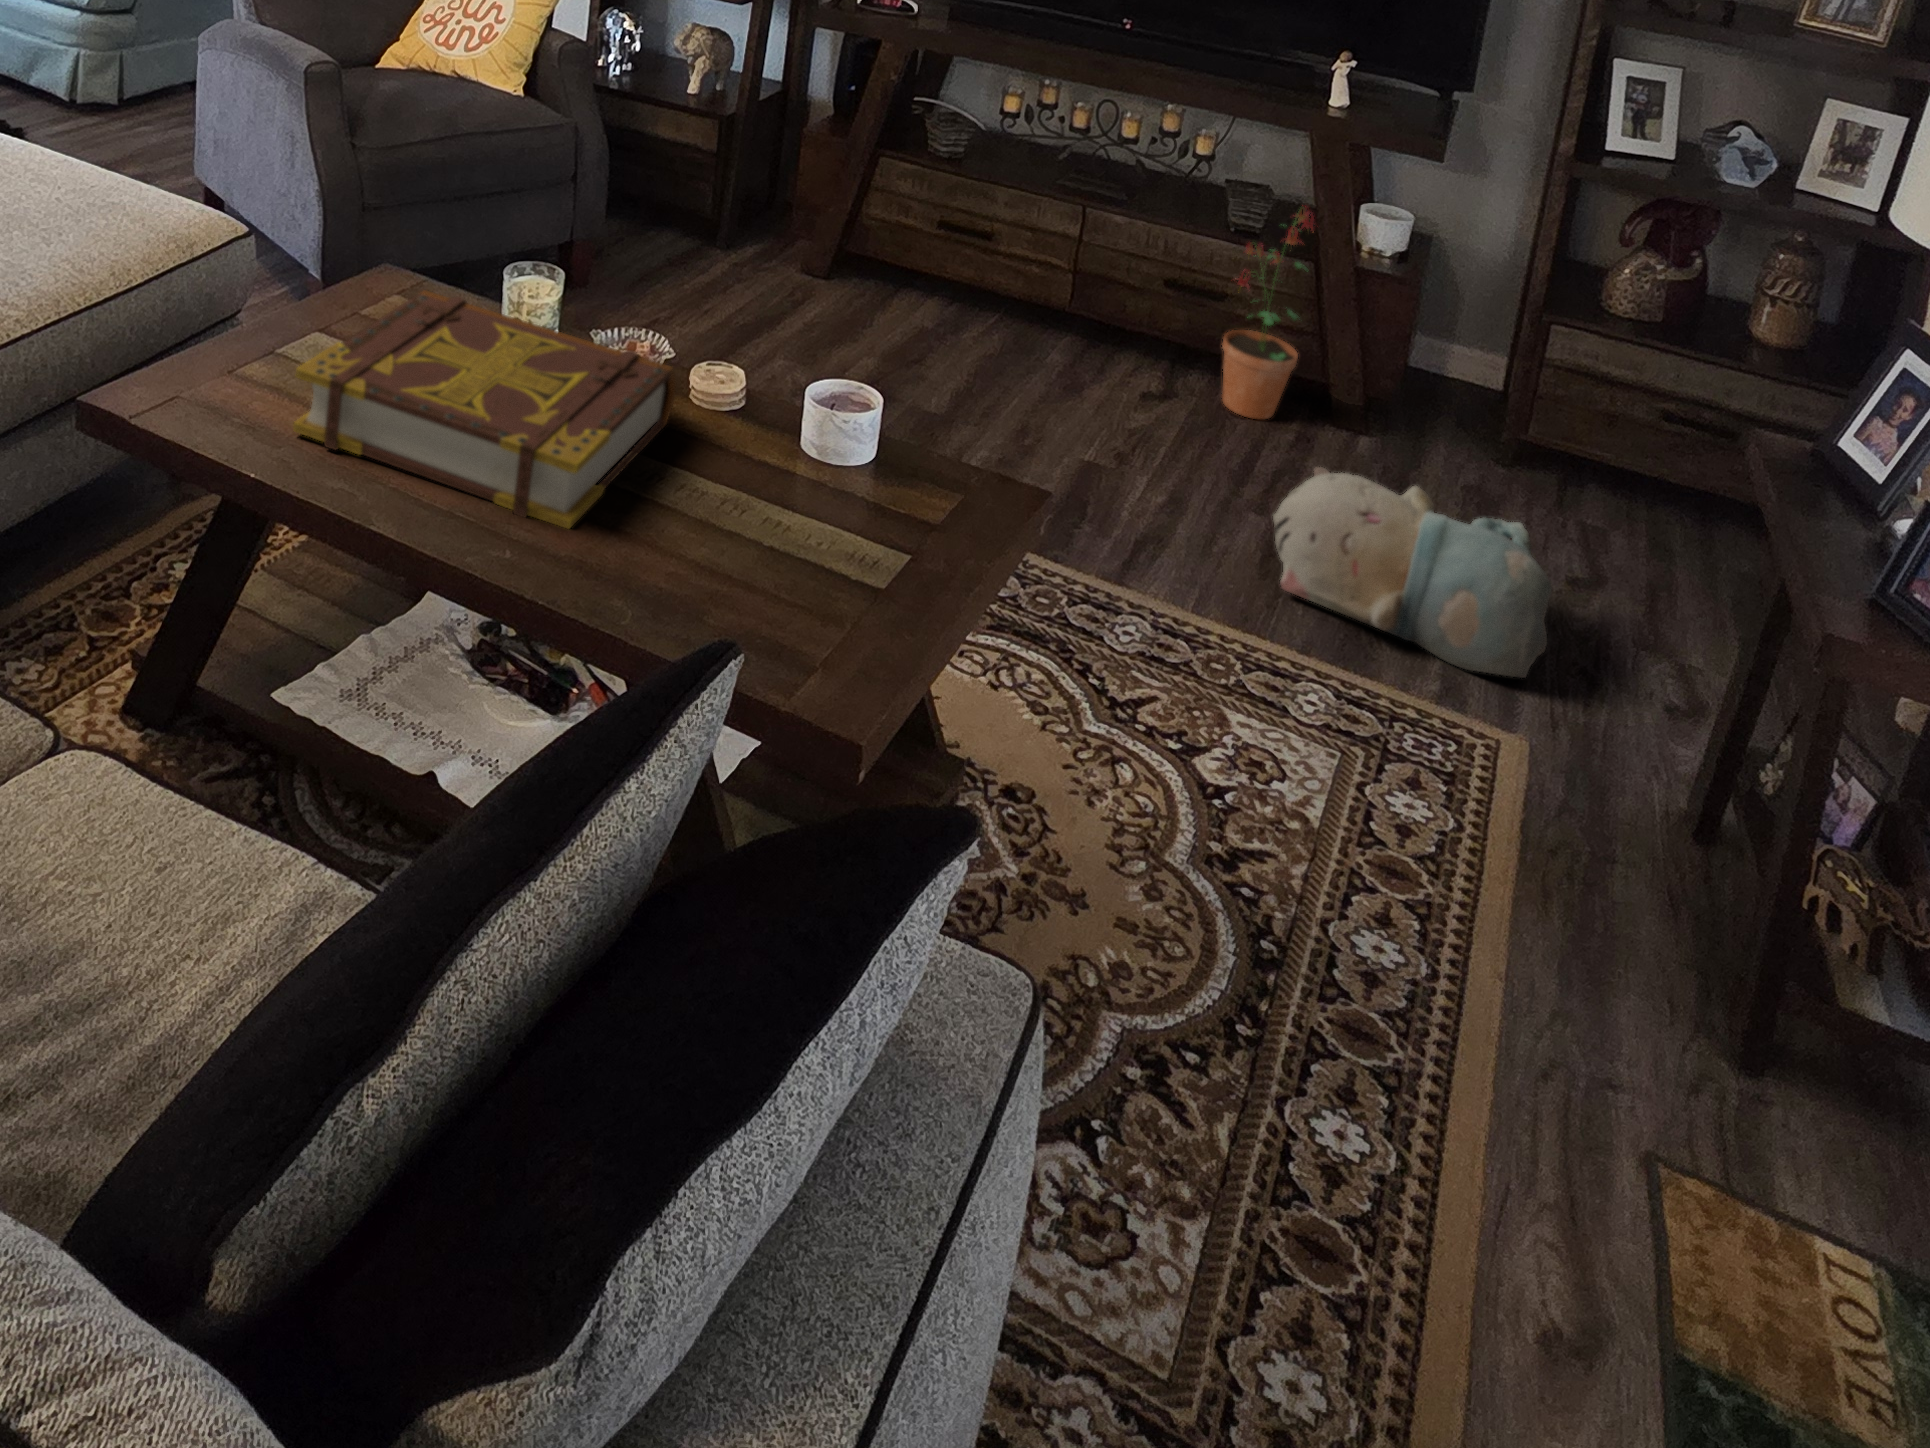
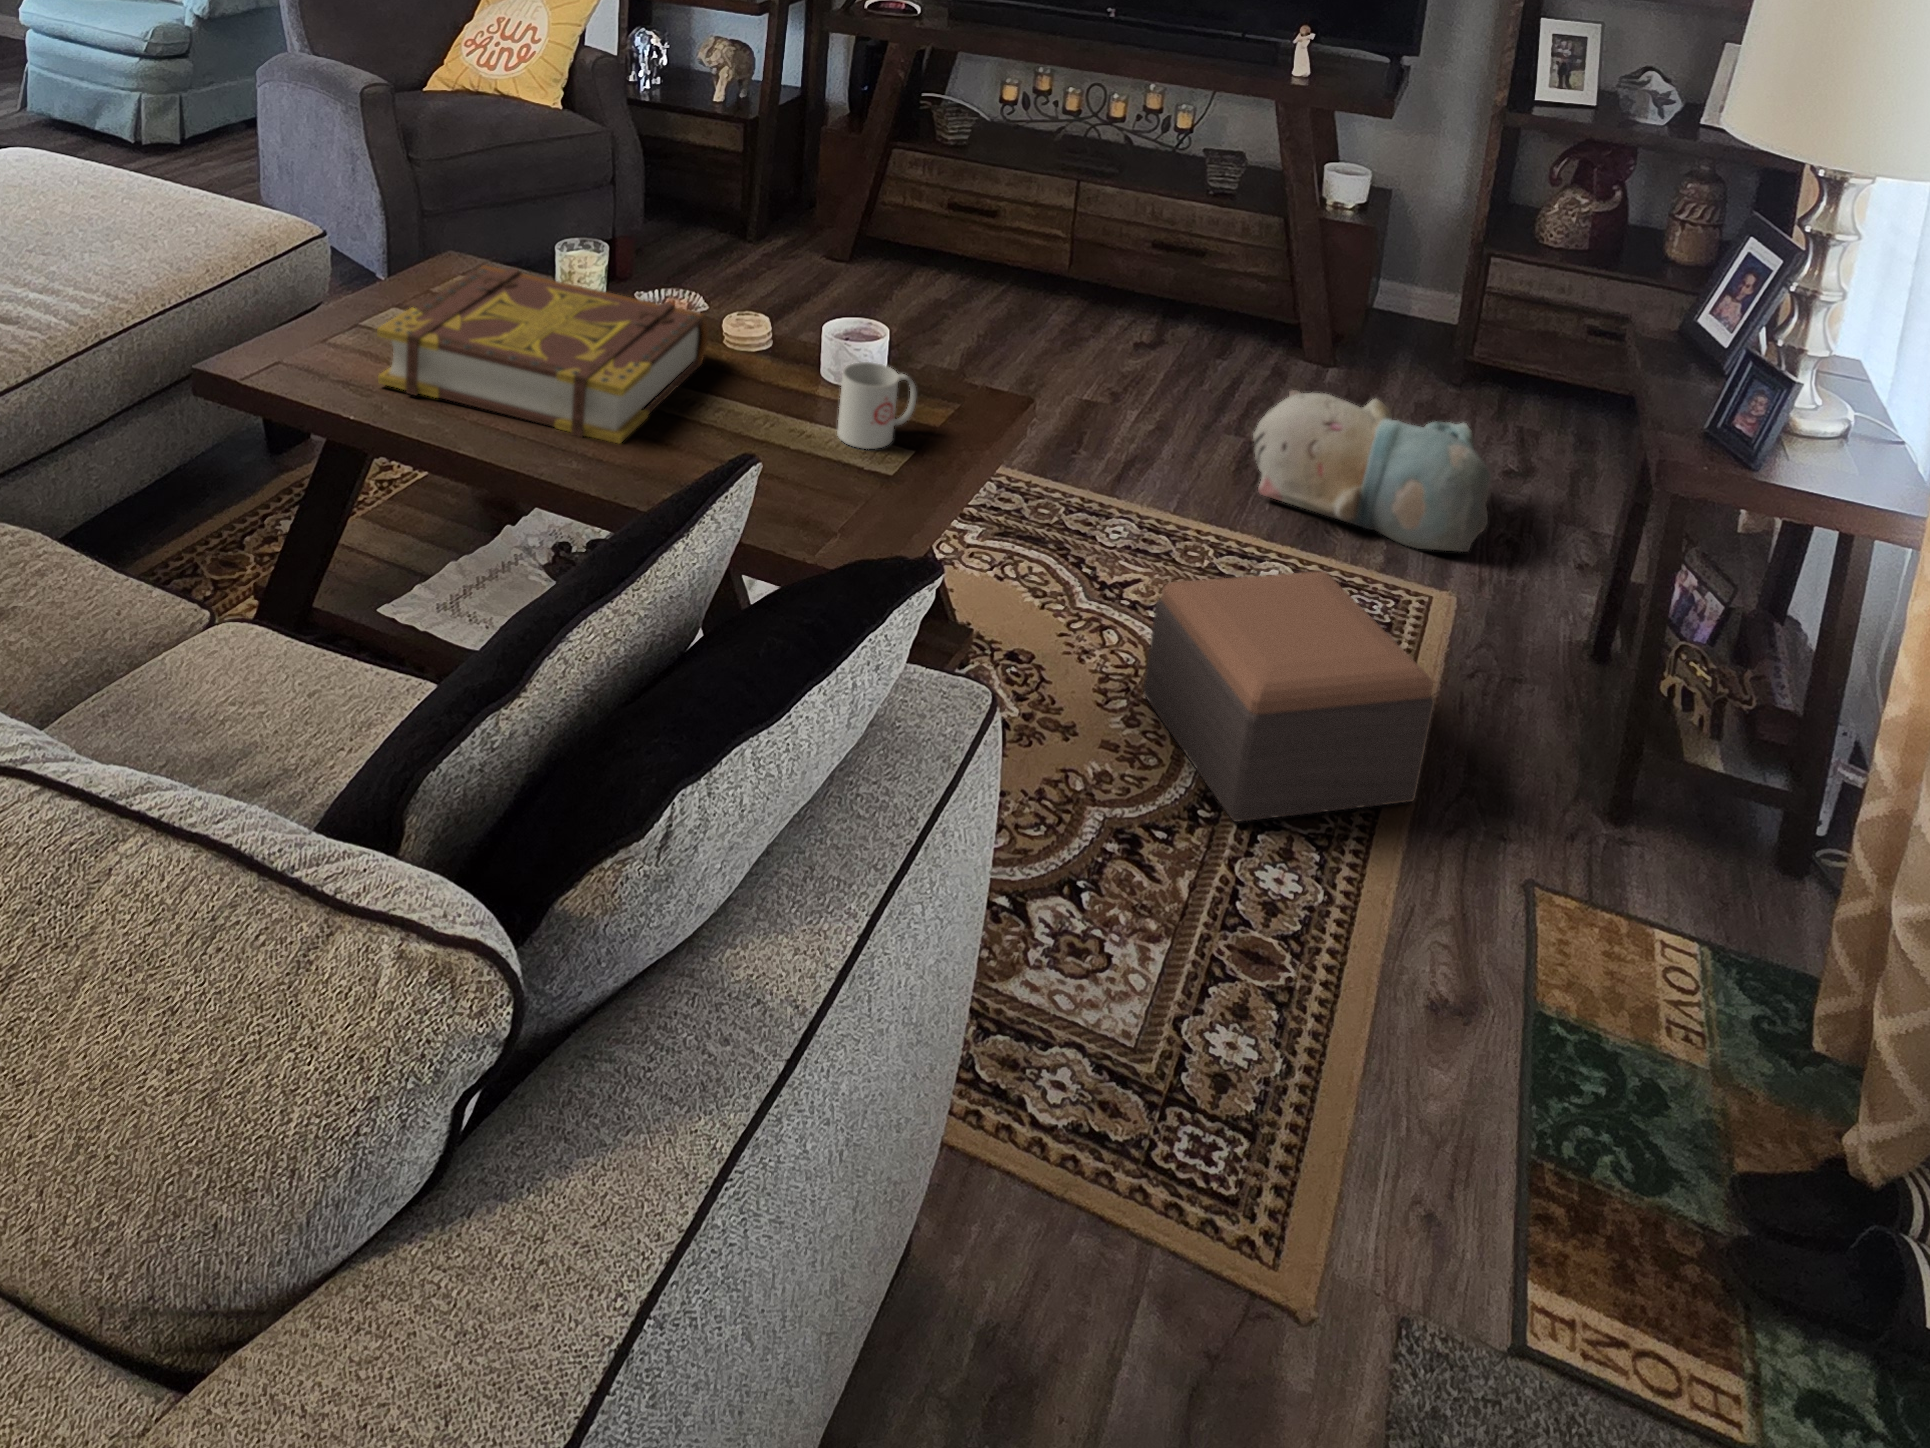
potted plant: present [1222,206,1314,419] -> none [1216,166,1298,361]
mug: none [824,445,920,553] -> present [837,362,917,449]
footstool: none [1163,717,1529,1043] -> present [1143,571,1435,822]

